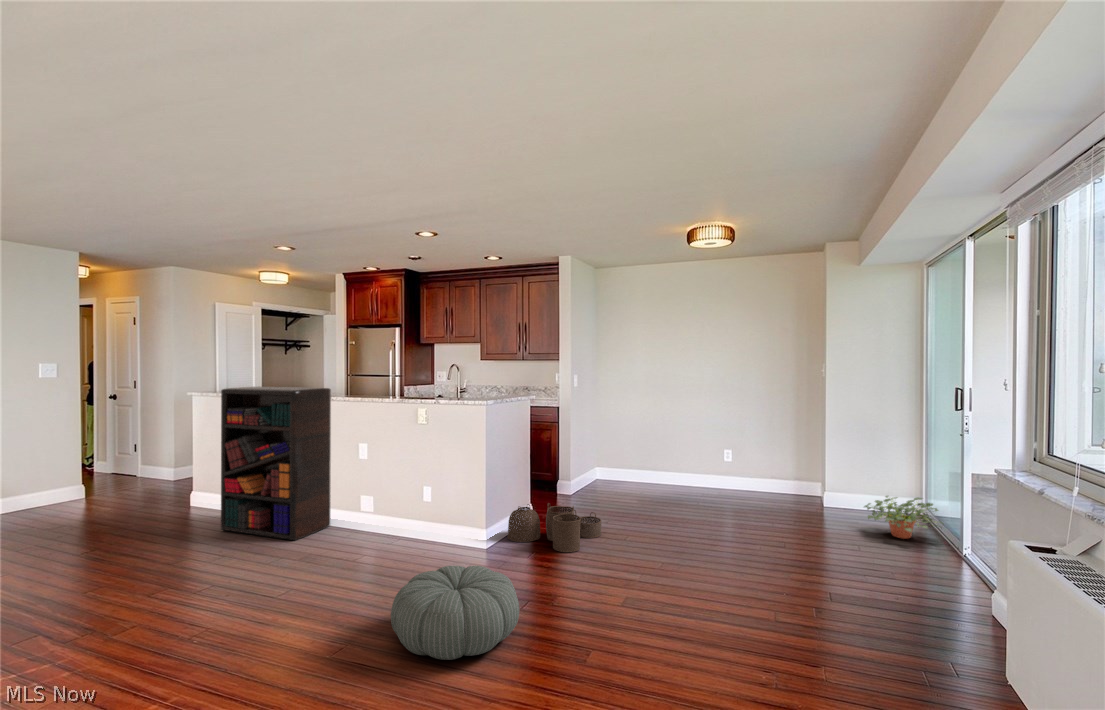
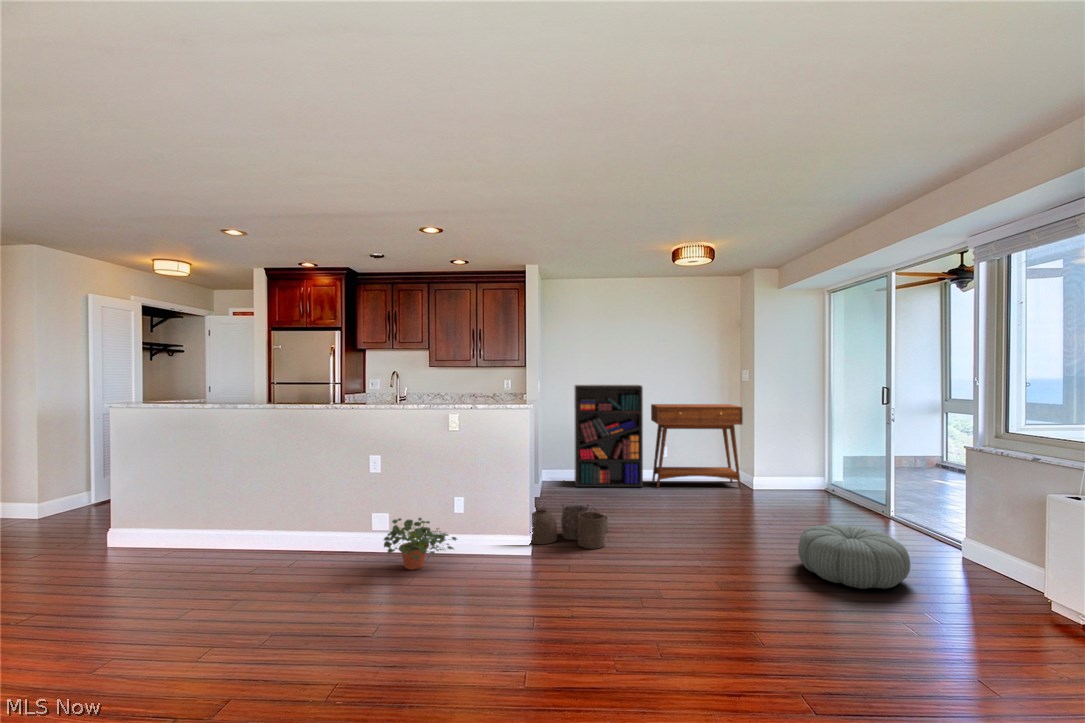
bookshelf: present [221,387,331,540] -> present [574,385,643,487]
console table: none [708,402,811,504] -> present [651,404,743,488]
potted plant: present [864,496,943,539] -> present [384,518,457,570]
pouf: present [391,565,519,660] -> present [798,524,911,589]

